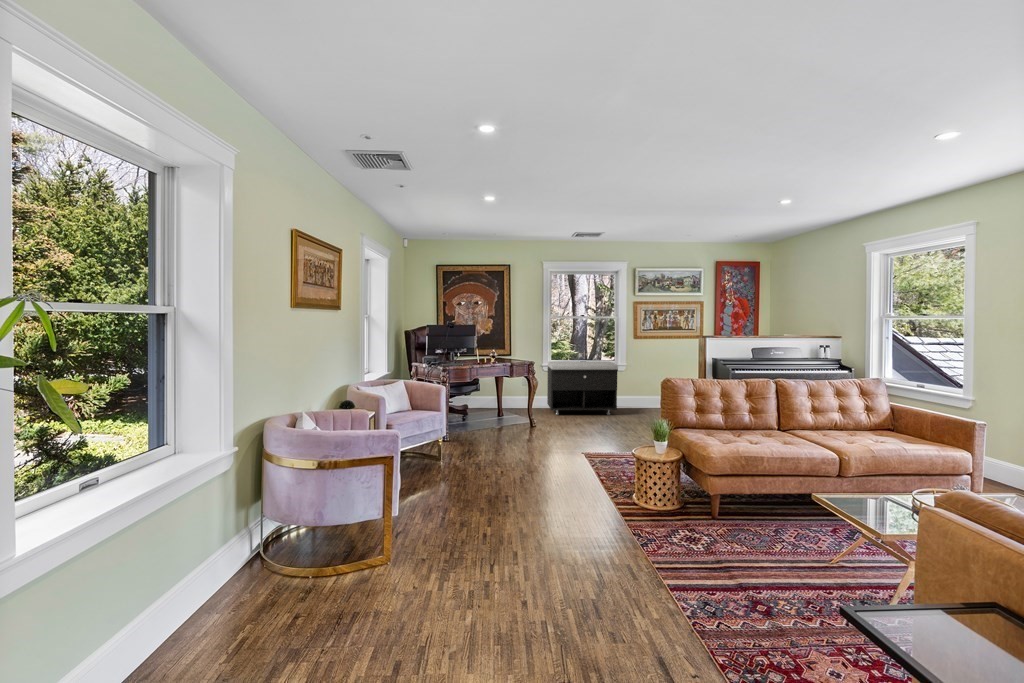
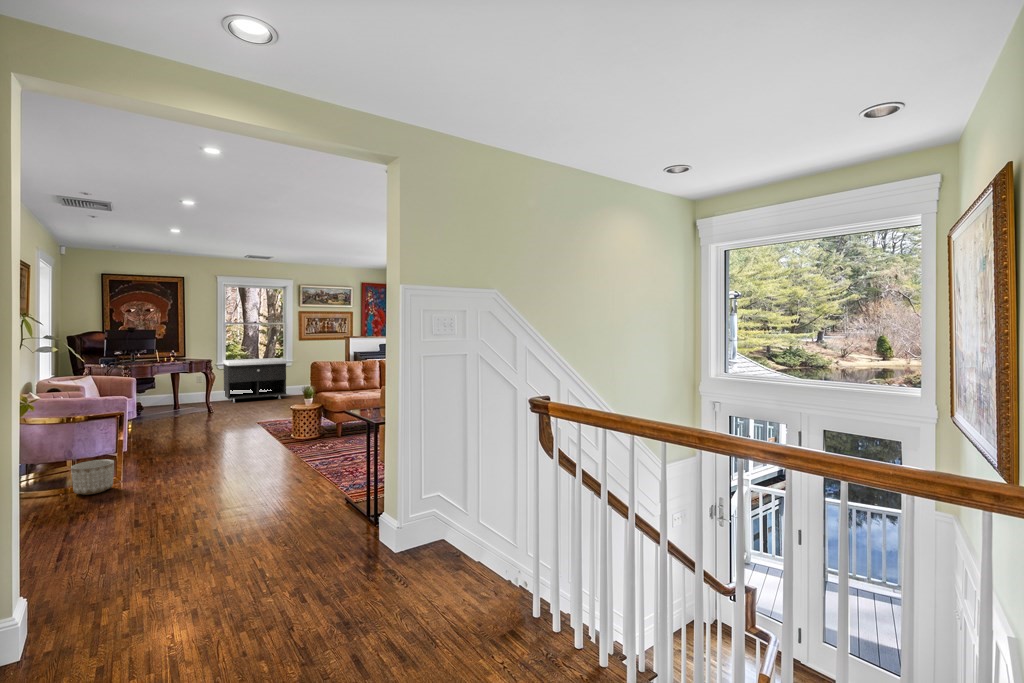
planter: none [314,529,371,593] -> present [71,460,114,495]

